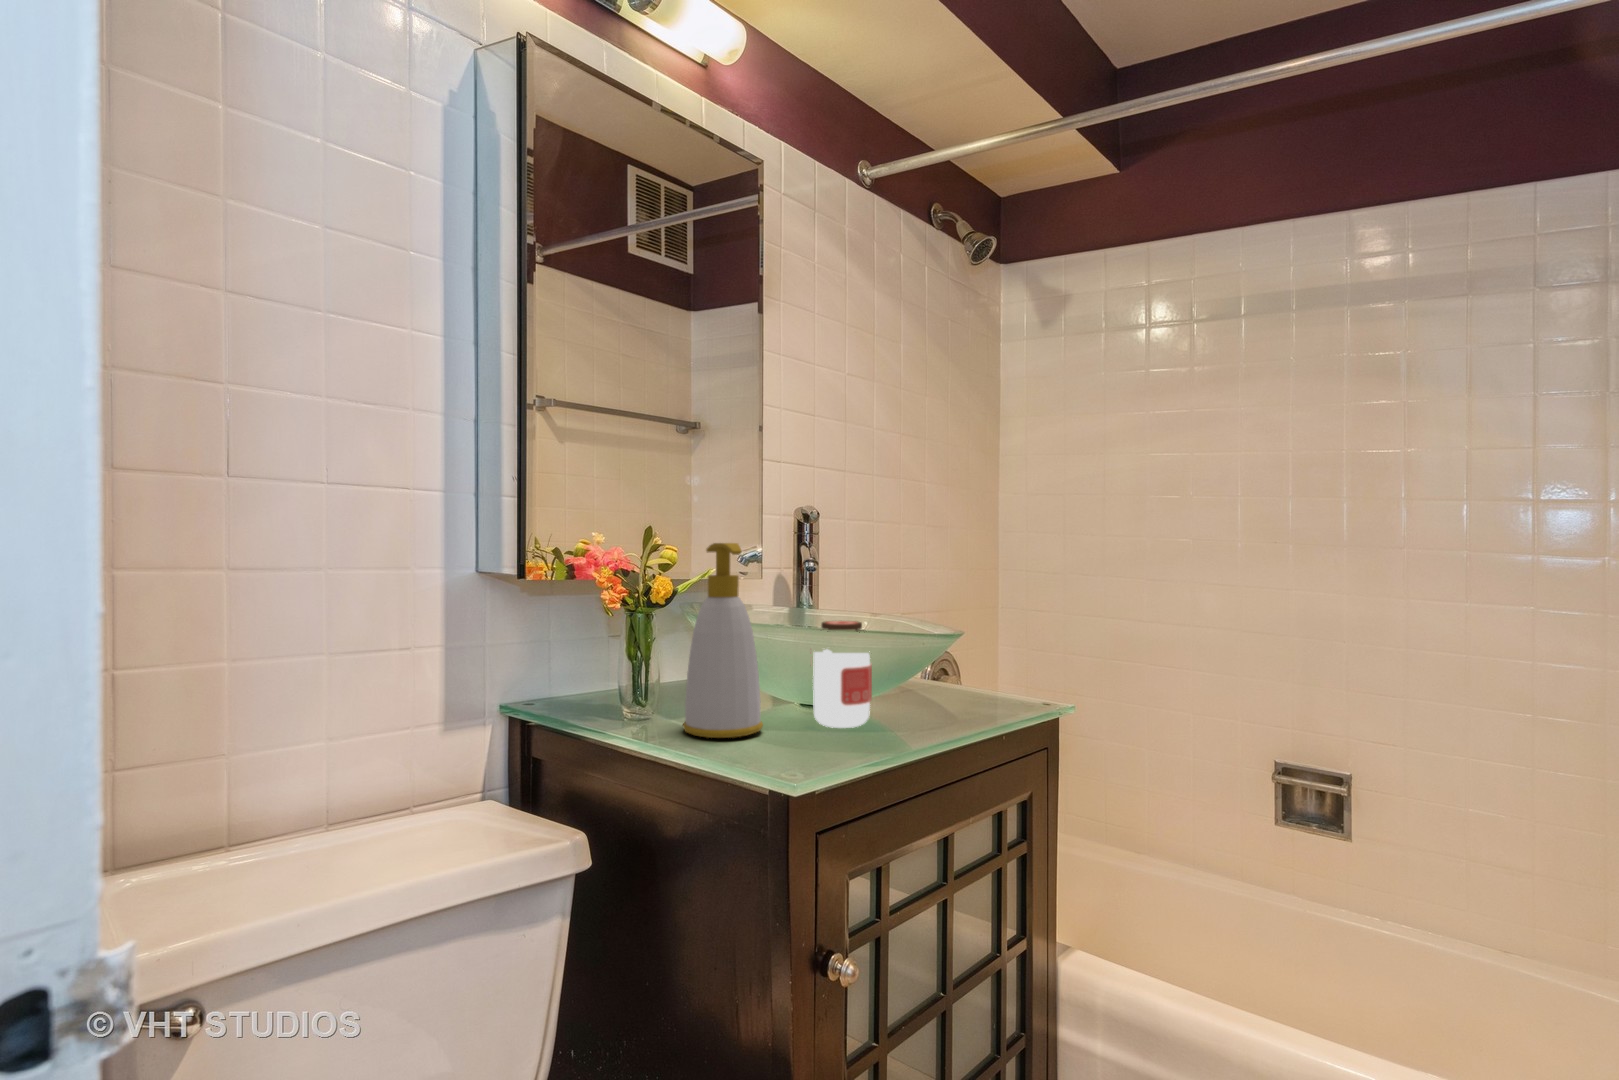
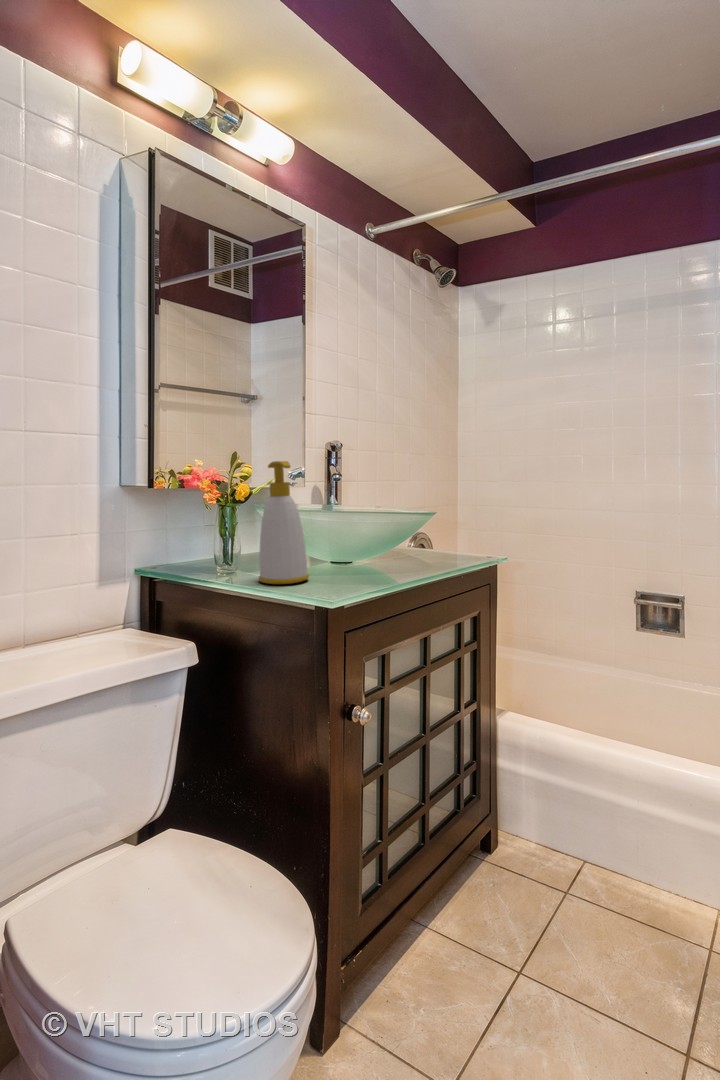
jar: present [810,621,872,728] -> none [337,509,377,577]

